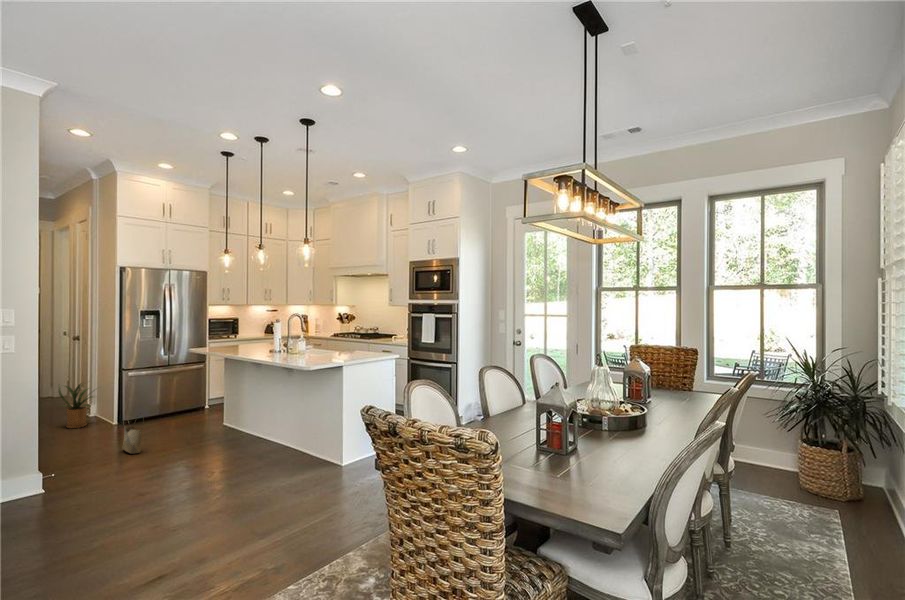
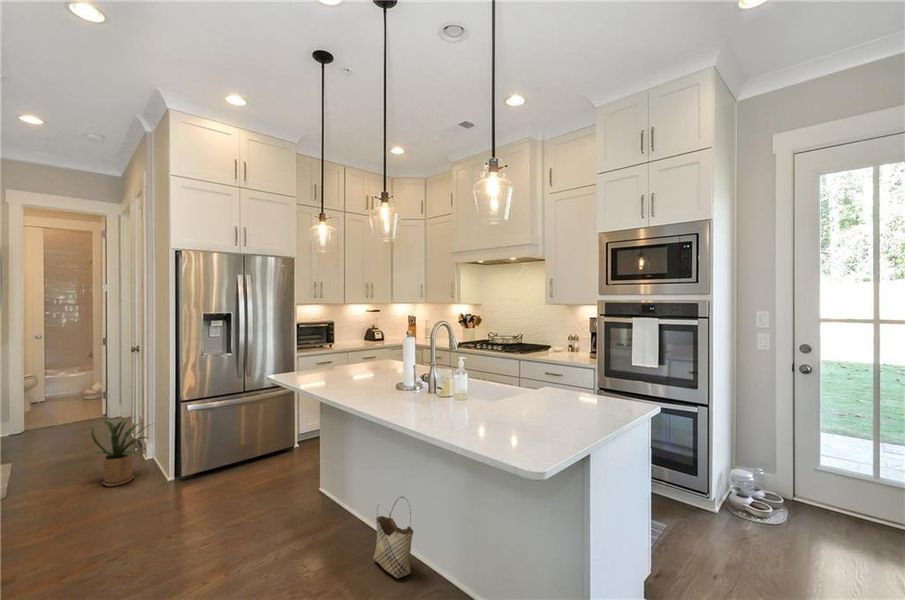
woven basket: present [122,425,143,453] -> present [373,497,413,578]

